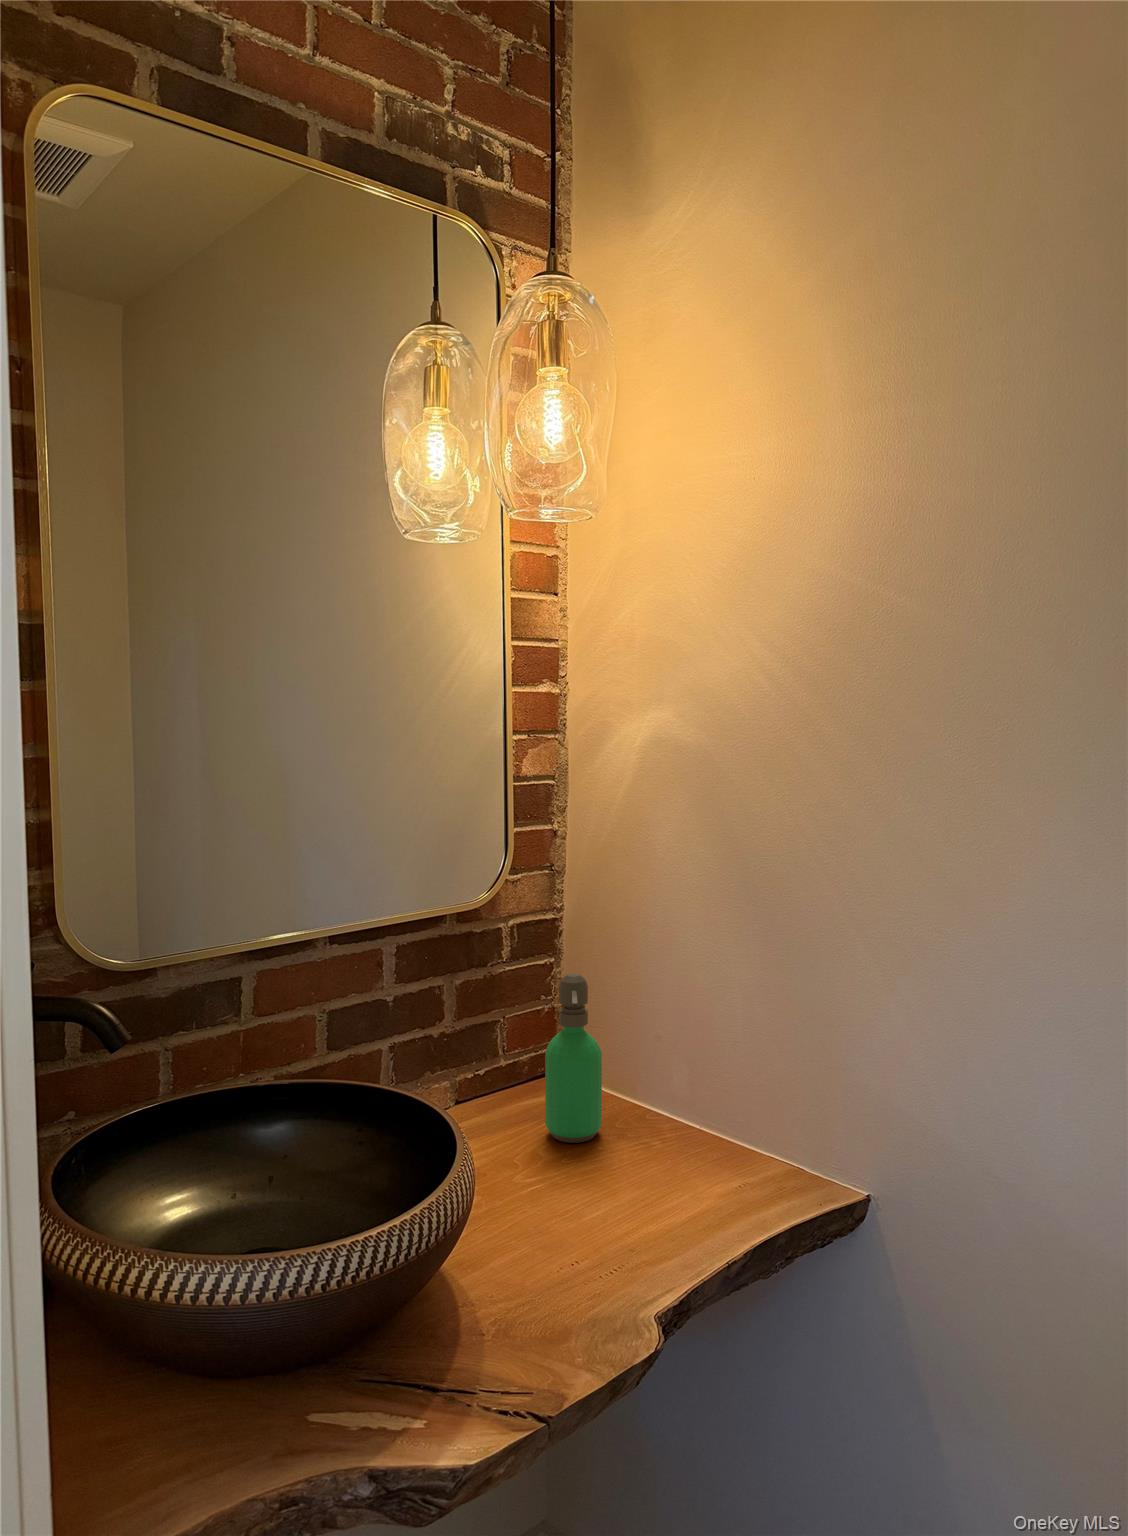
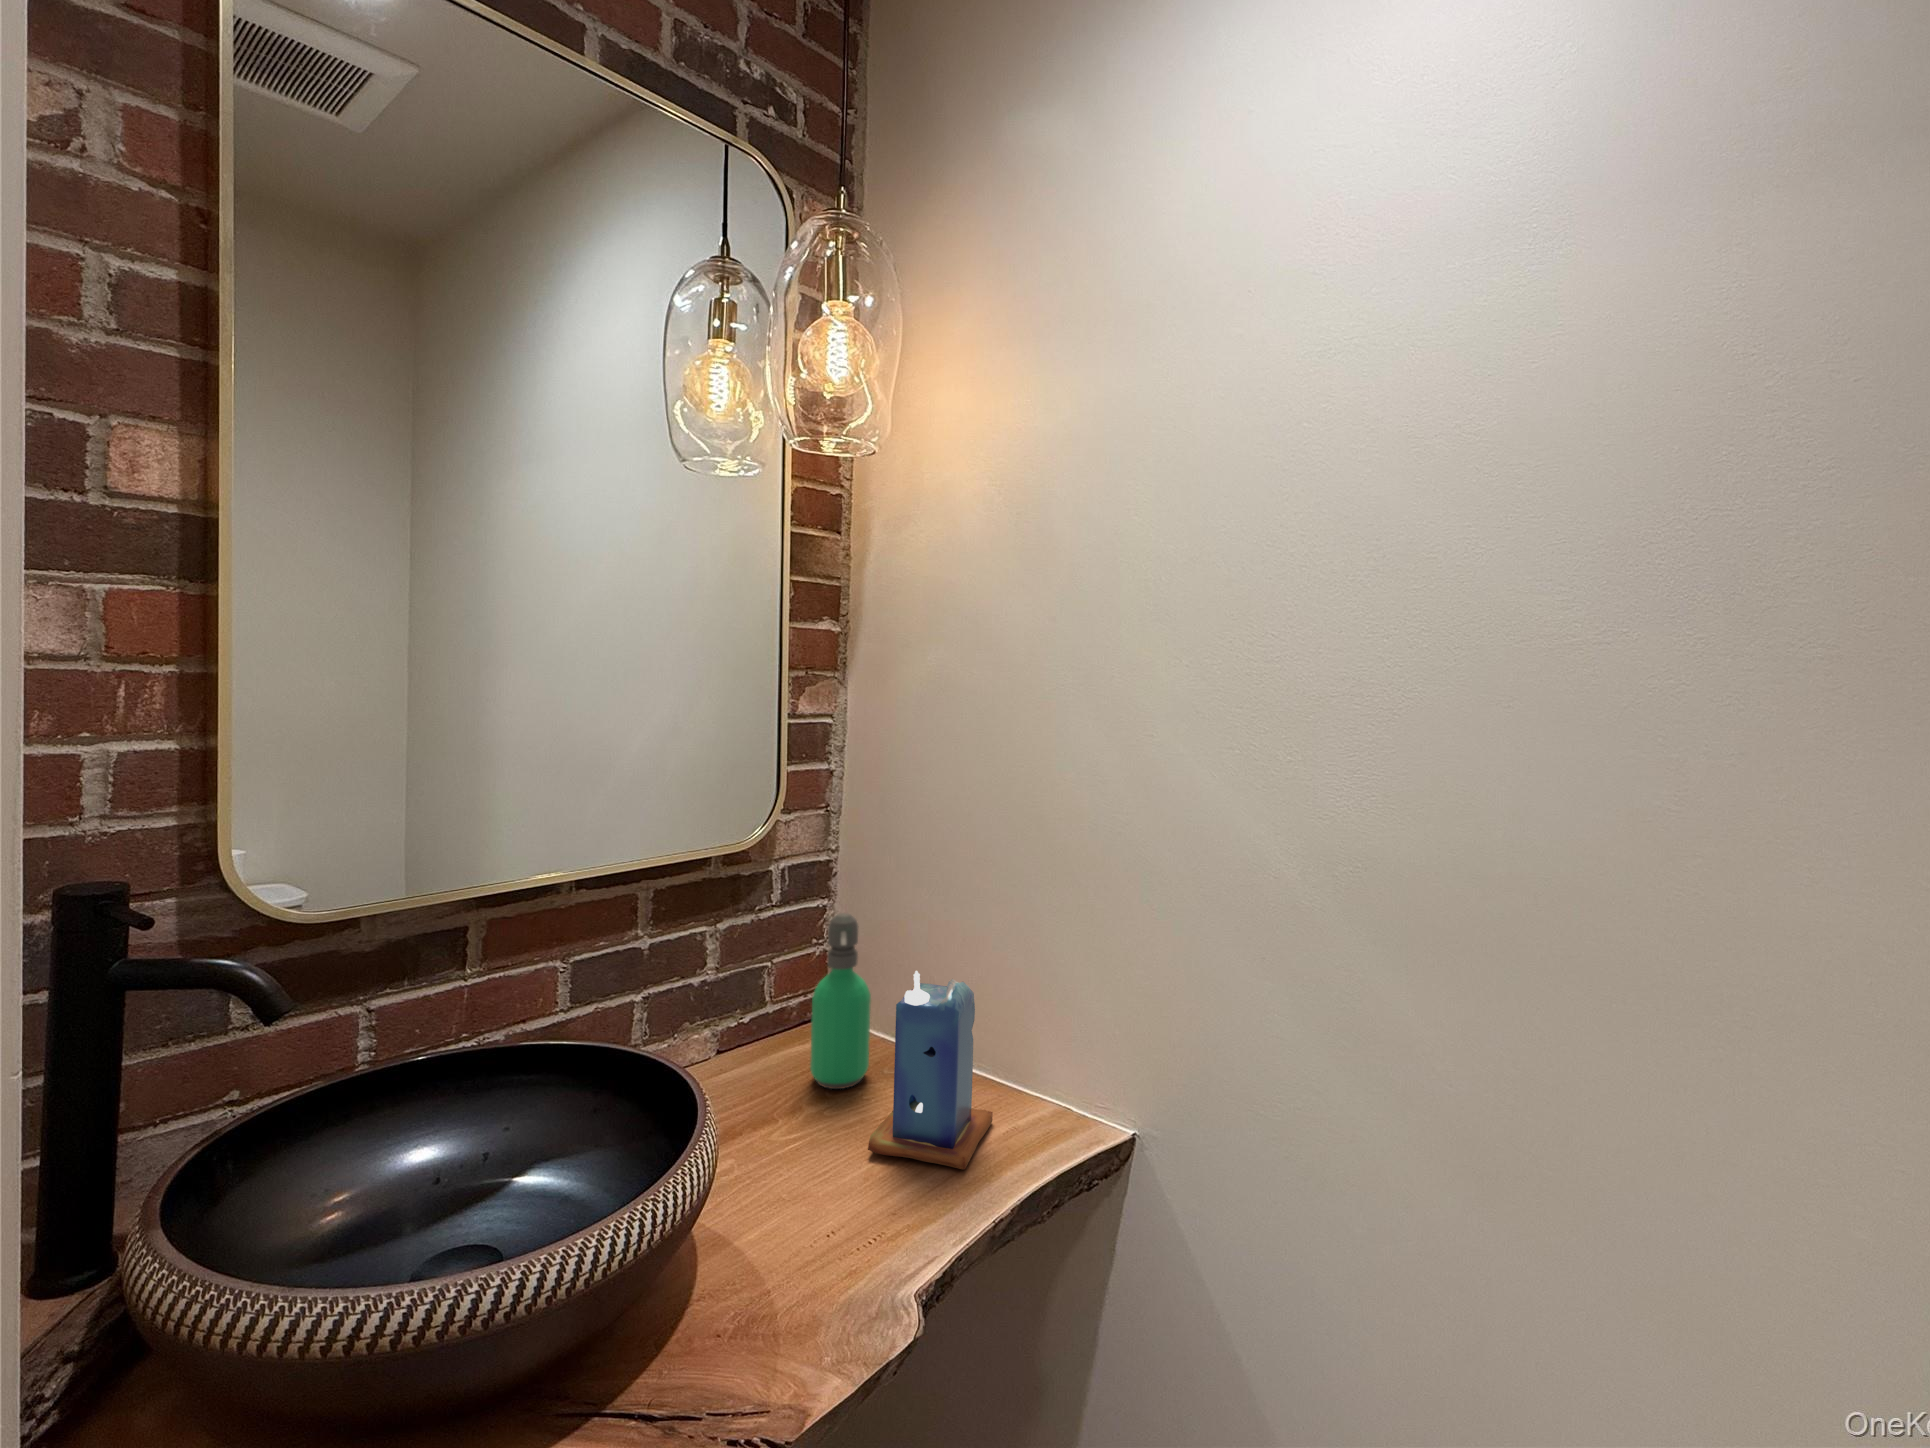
candle: none [605,1028,726,1219] -> present [868,971,993,1170]

